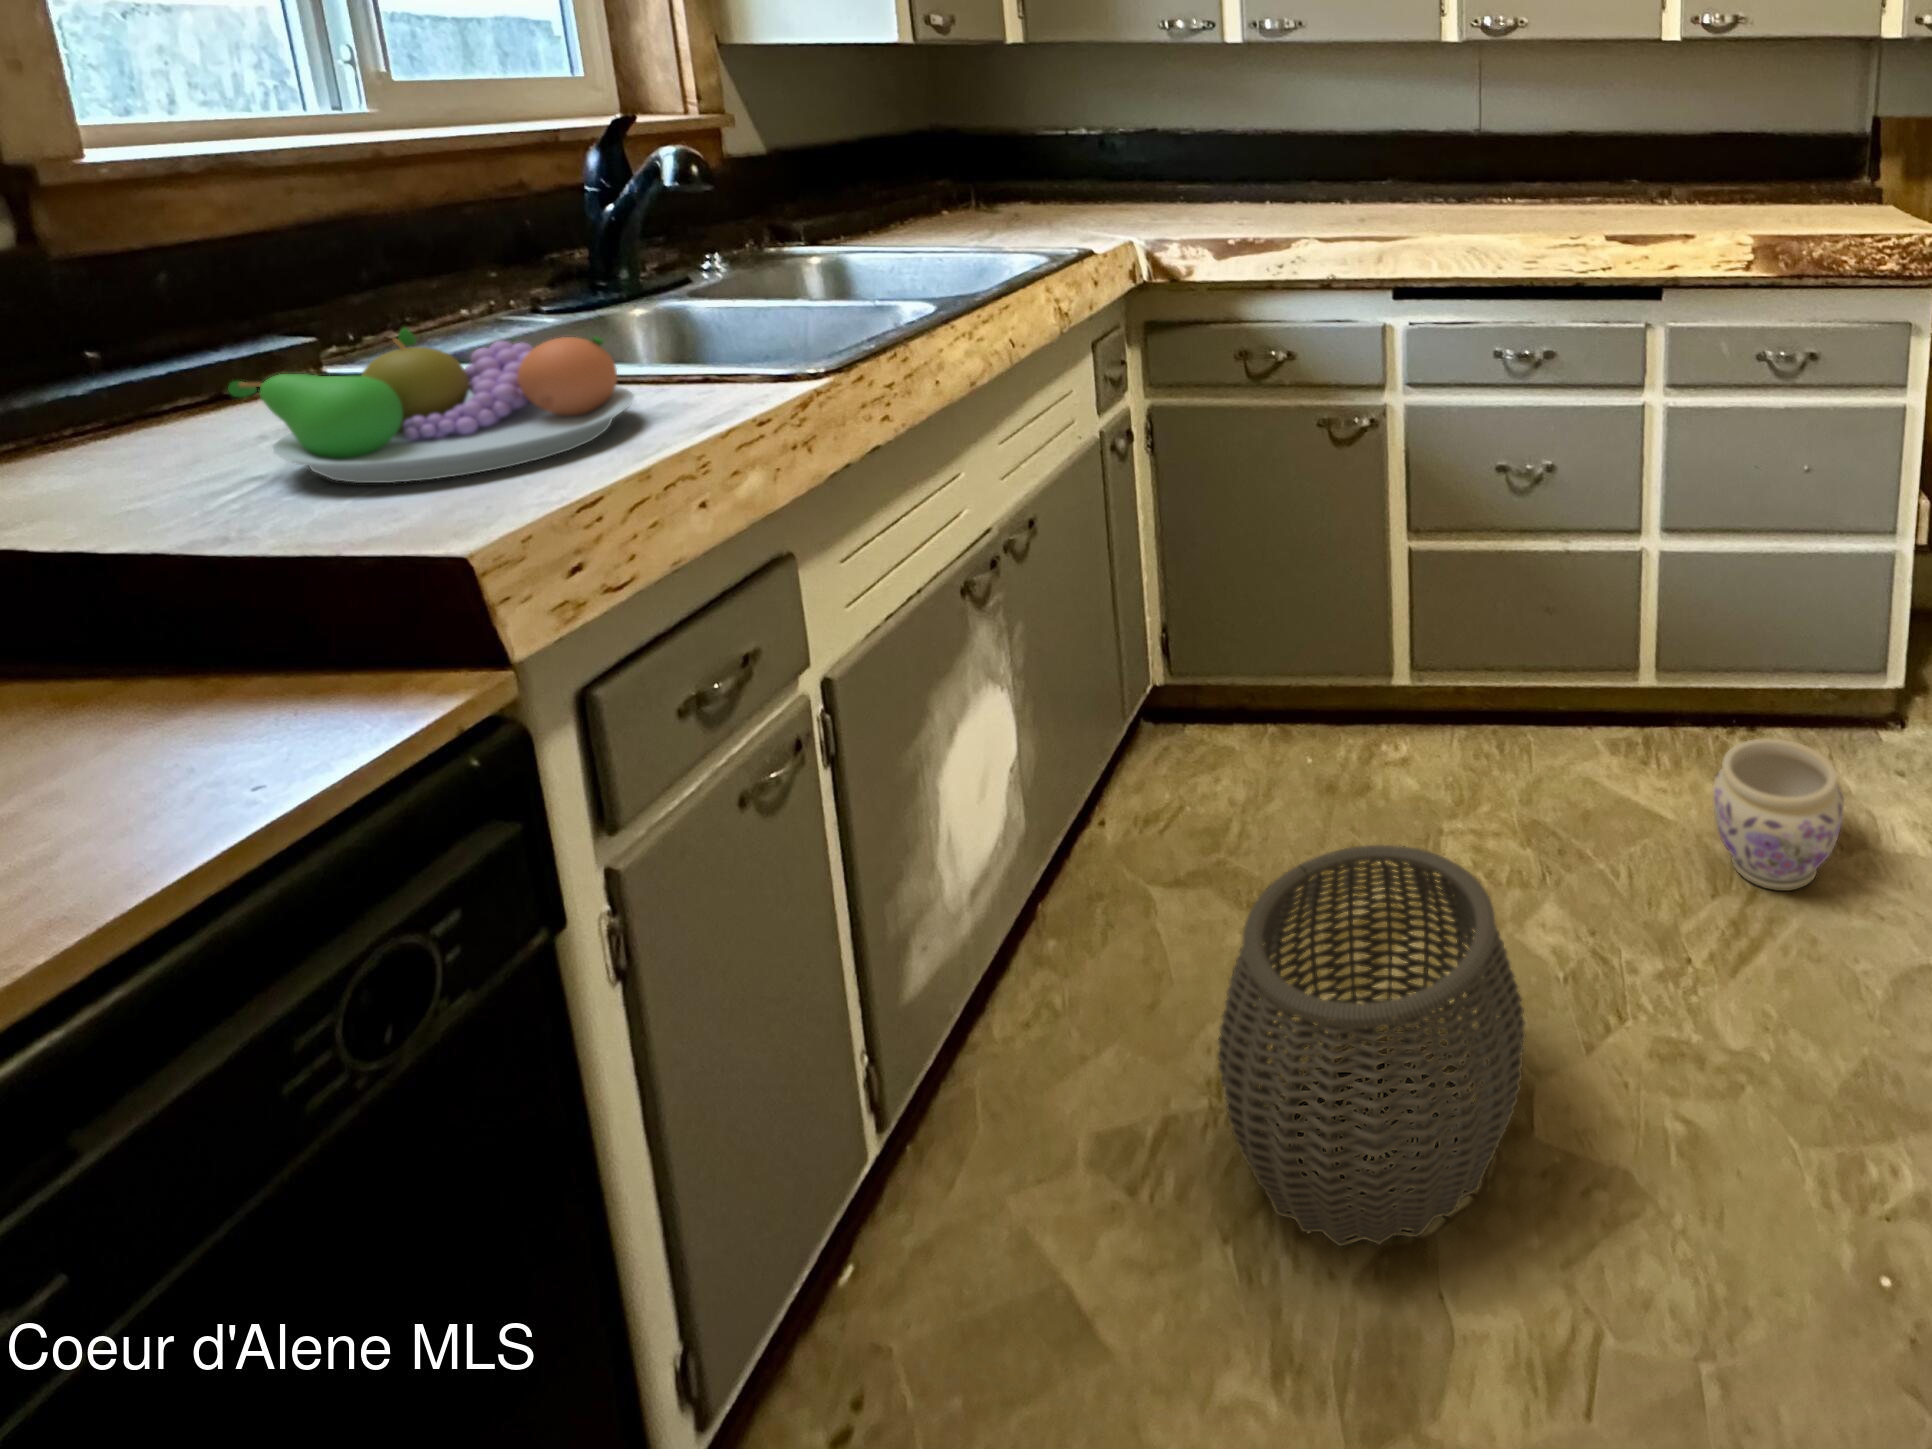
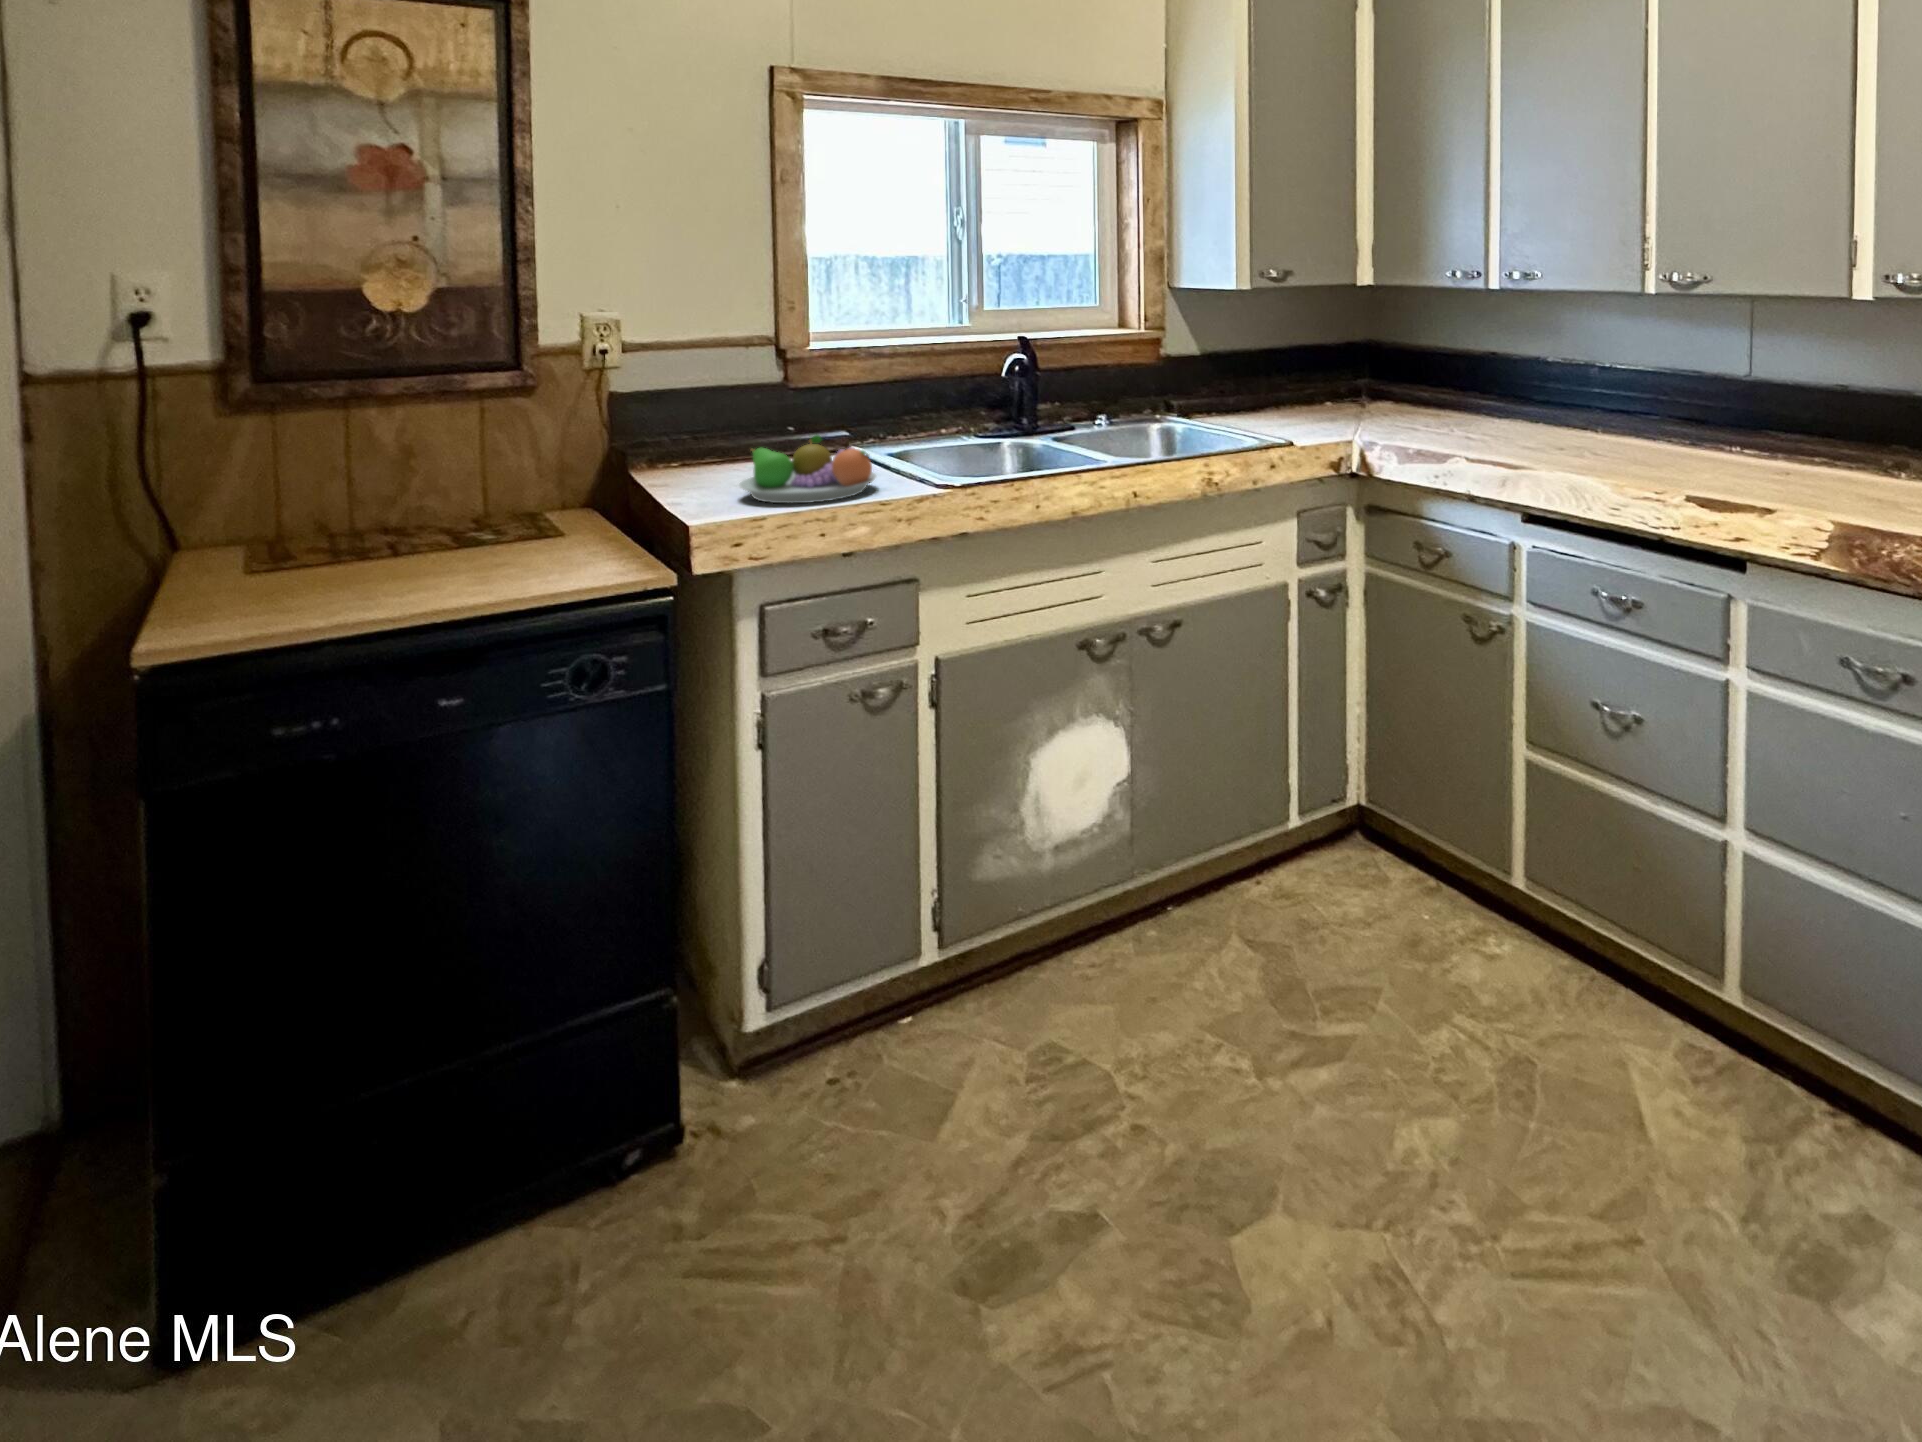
planter: present [1713,738,1844,891] -> none [1614,1077,1769,1277]
woven basket: present [1217,845,1526,1246] -> none [1029,924,1269,1241]

